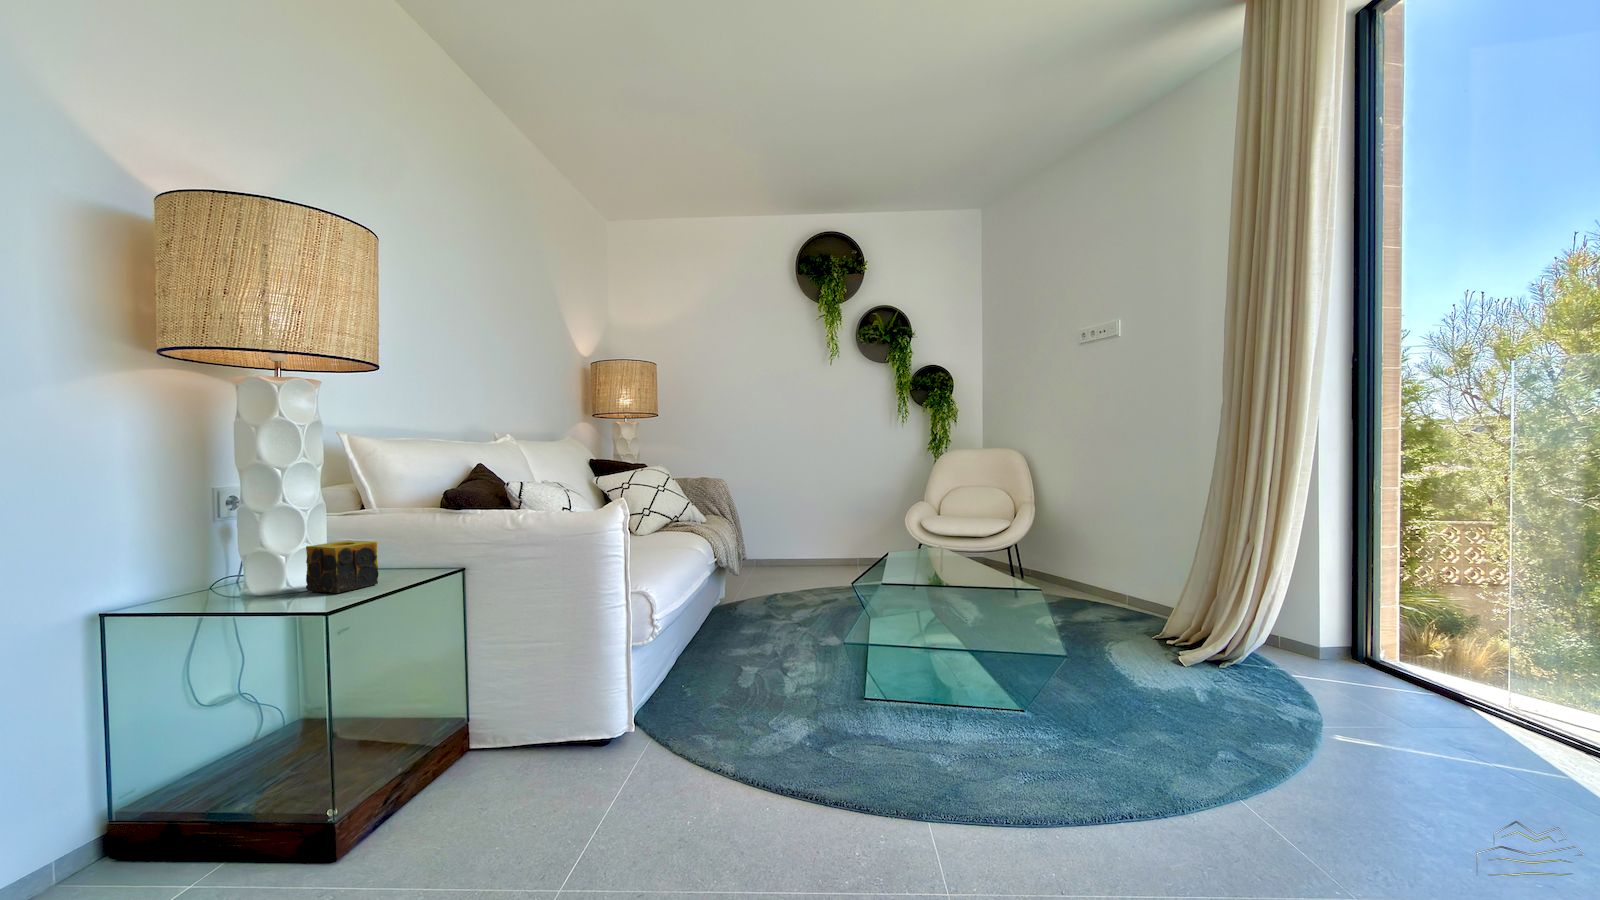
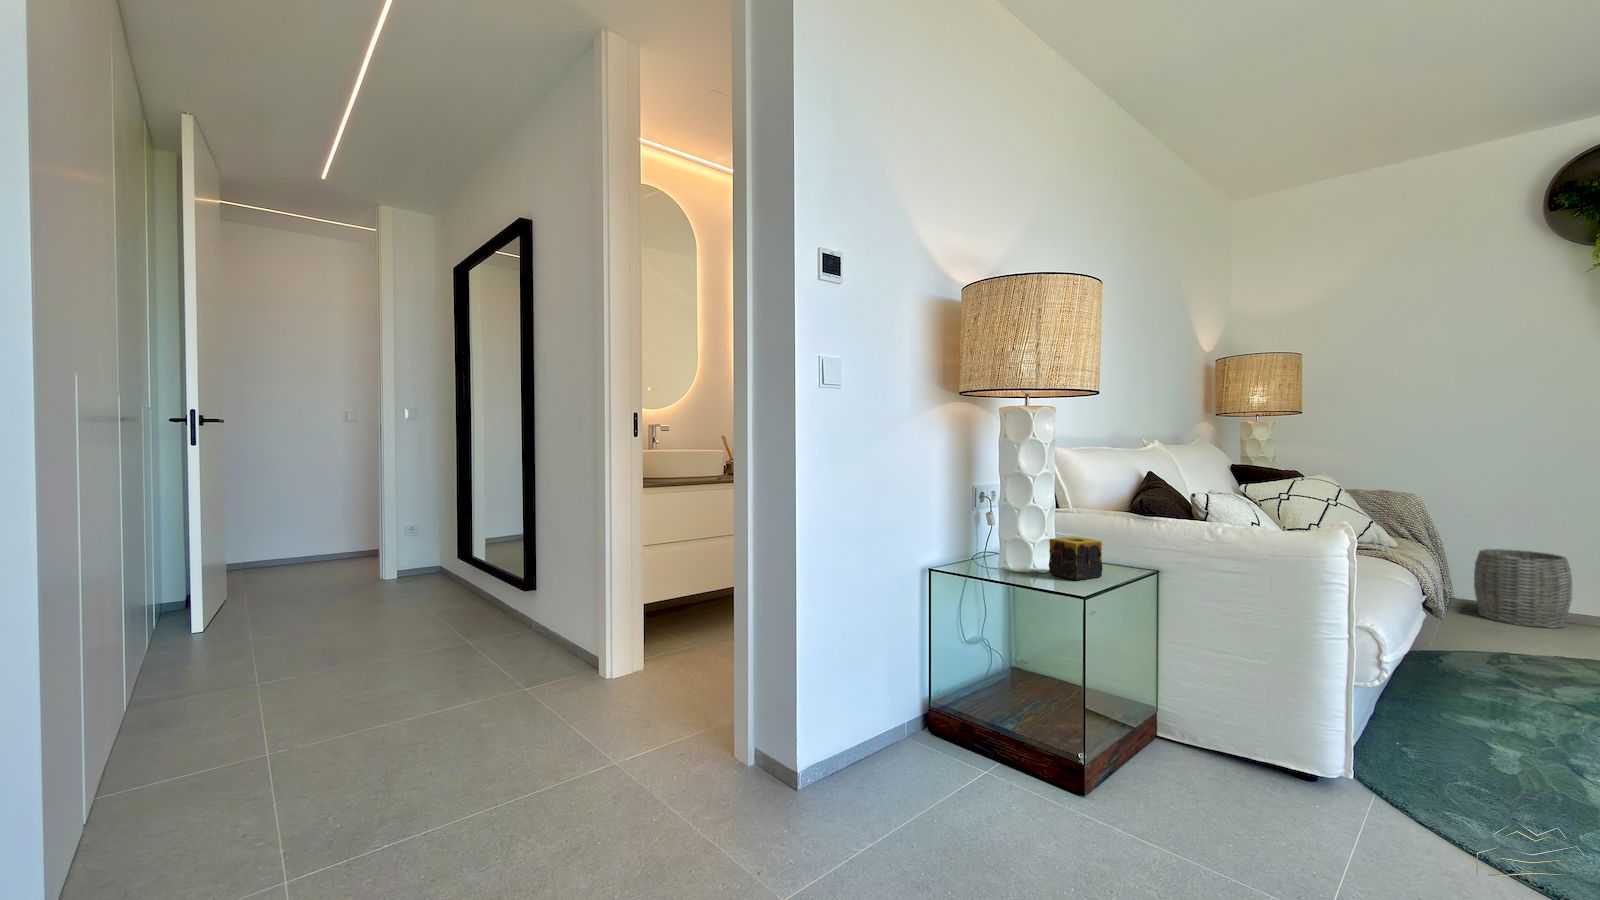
woven basket: none [763,517,811,572] -> present [1474,549,1572,628]

